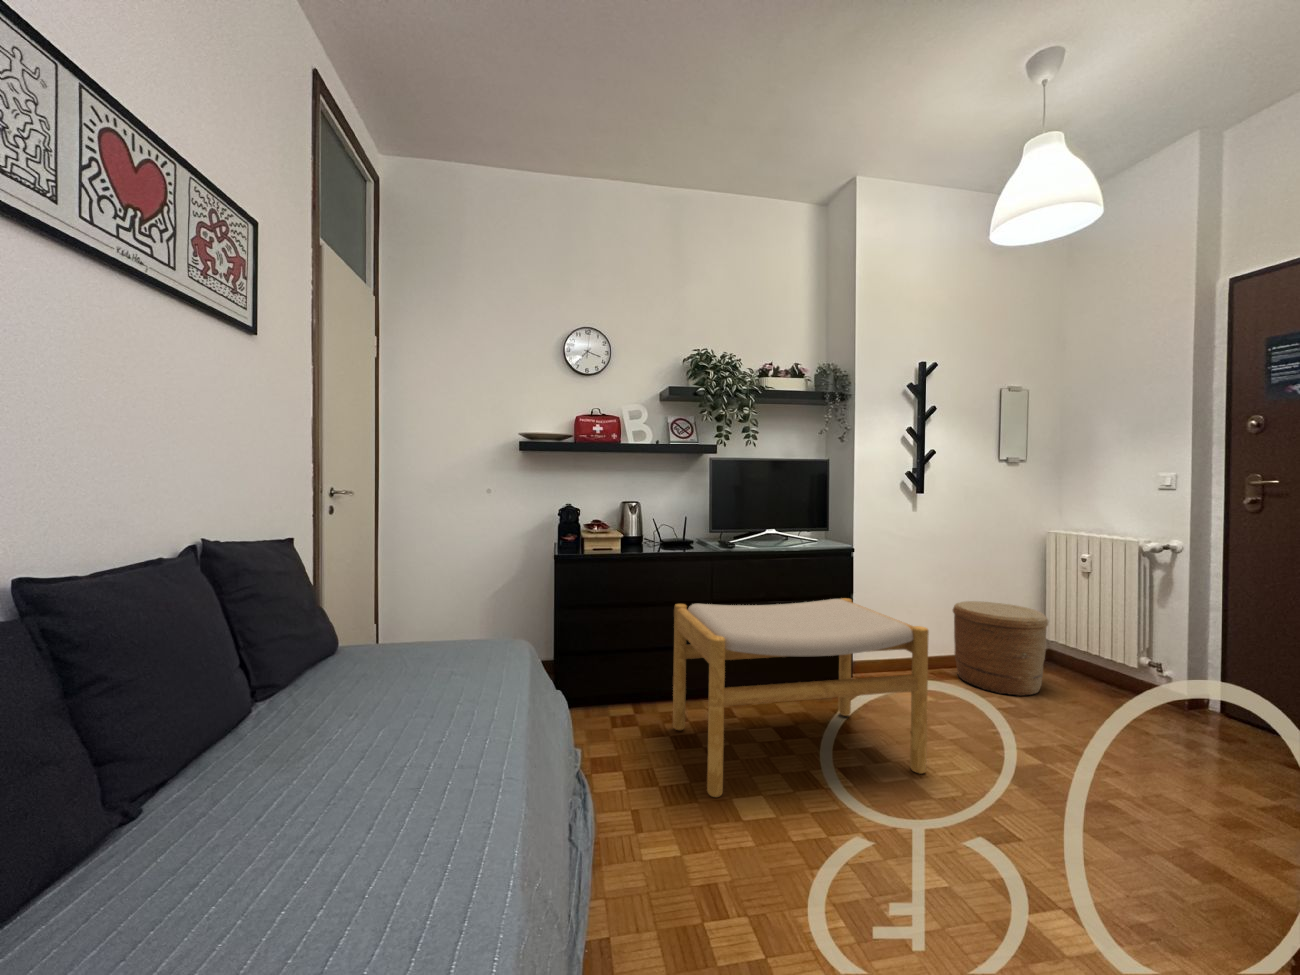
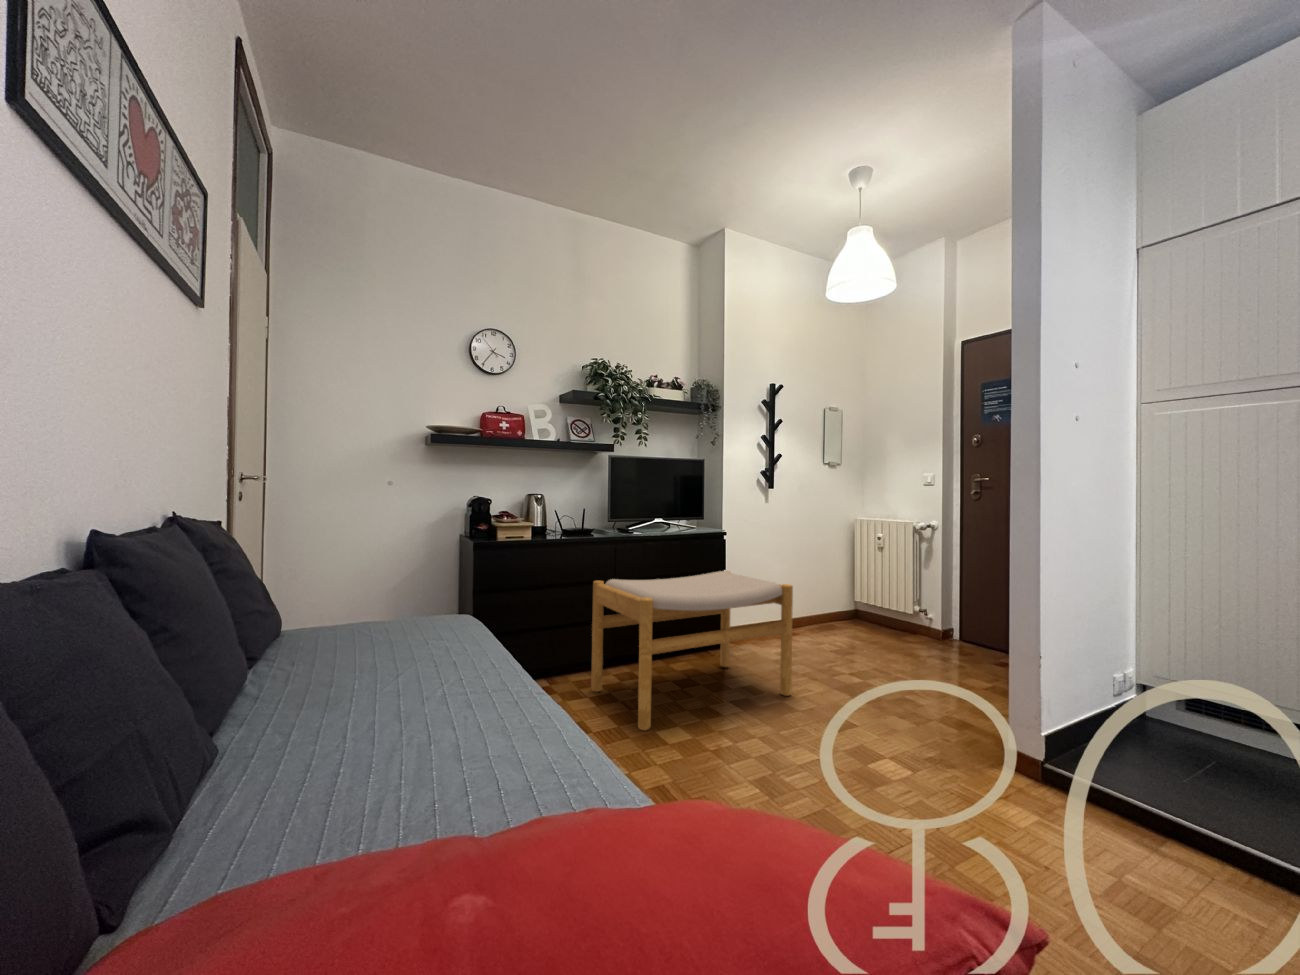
woven basket: present [953,601,1048,696] -> none [795,574,859,642]

